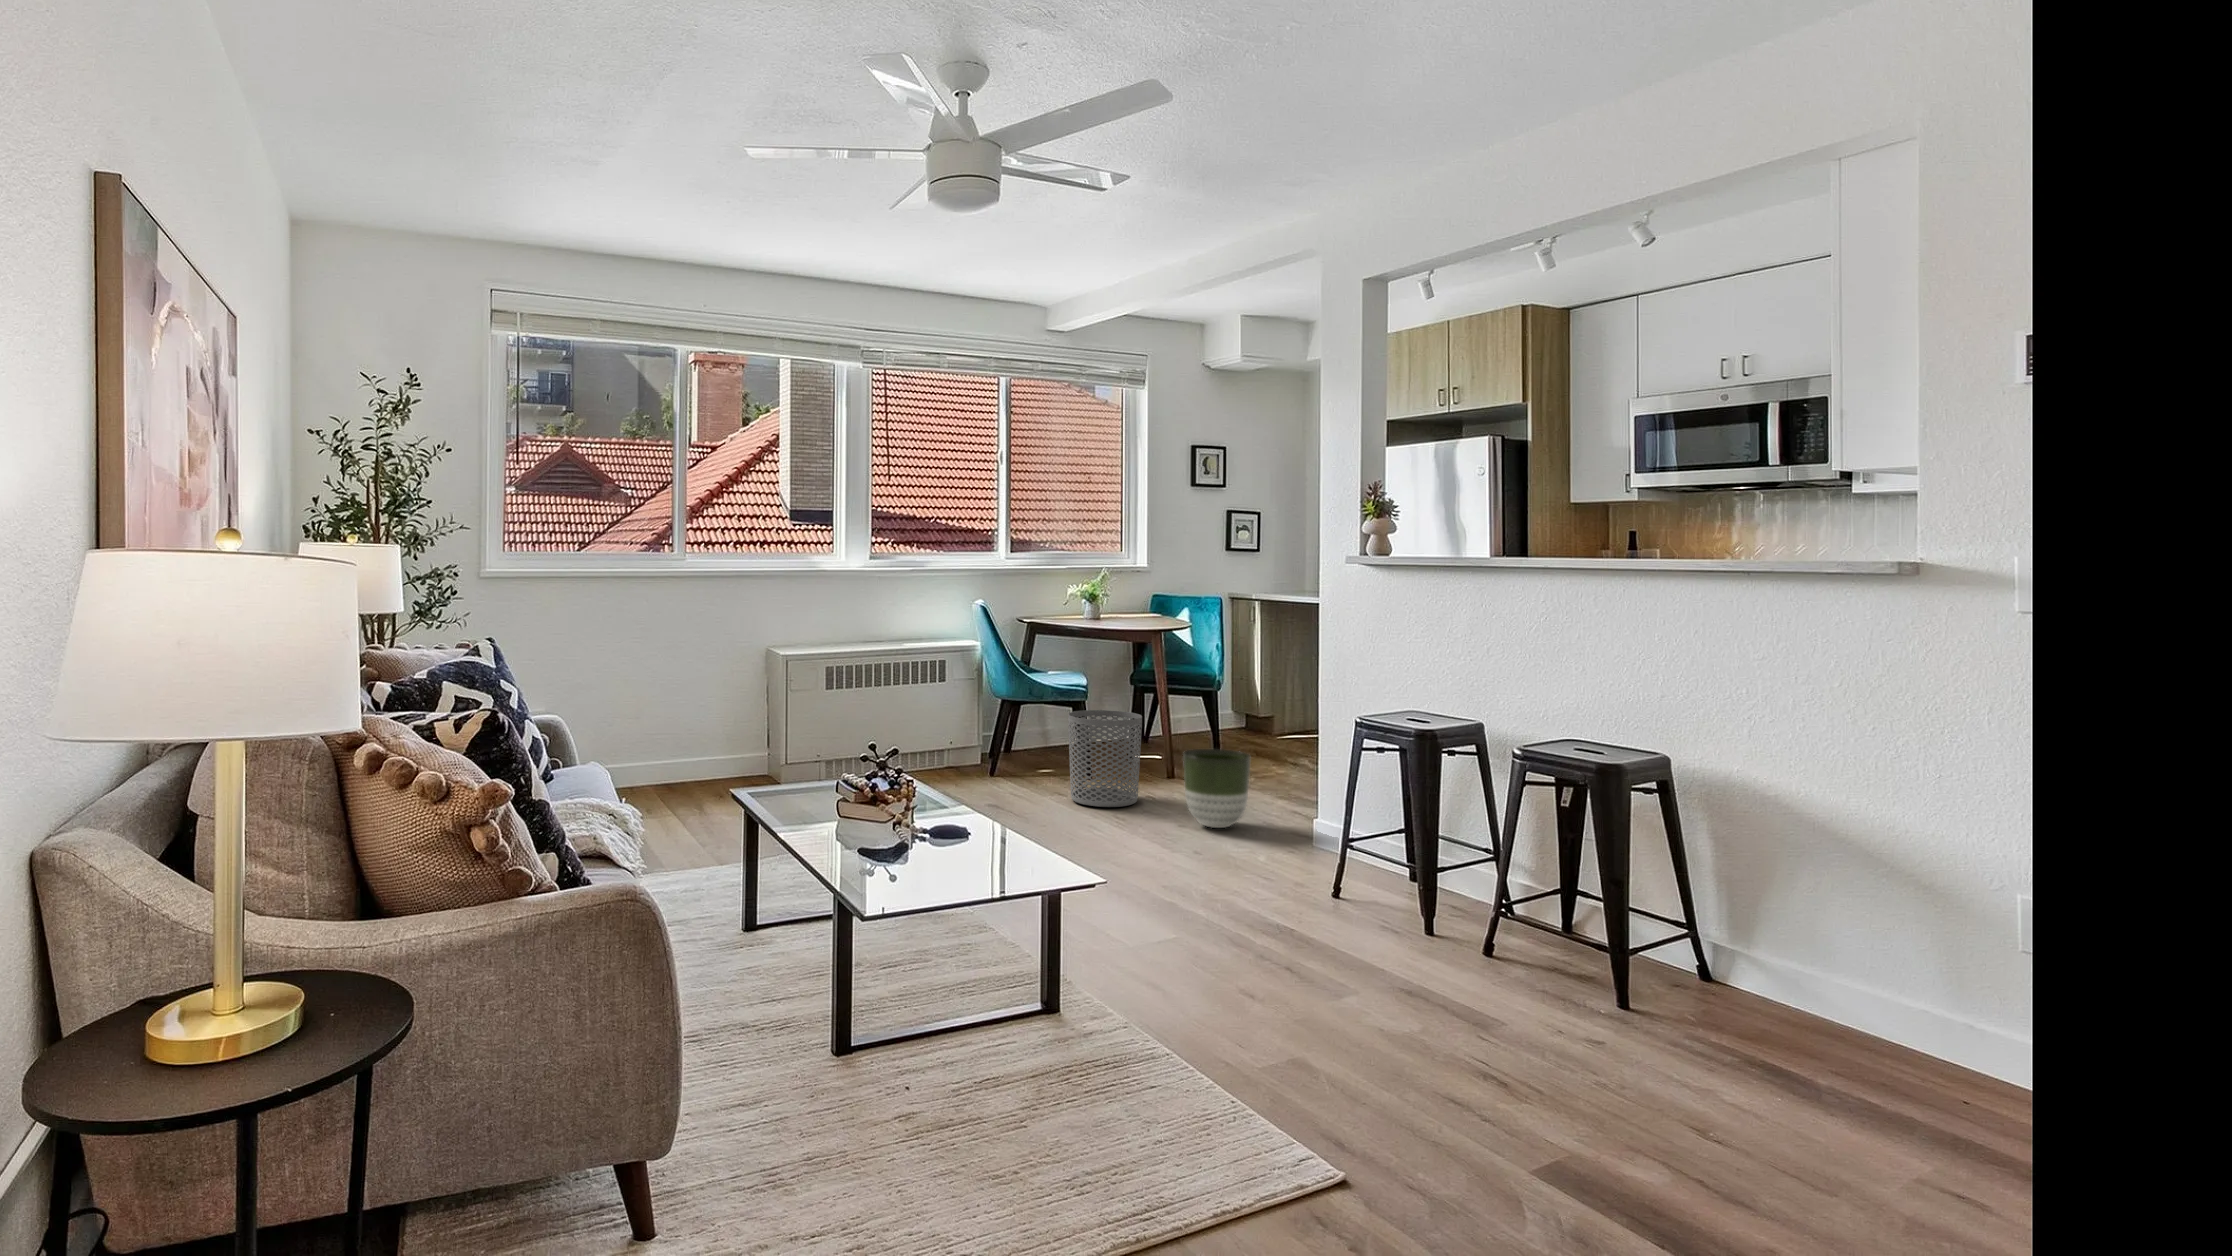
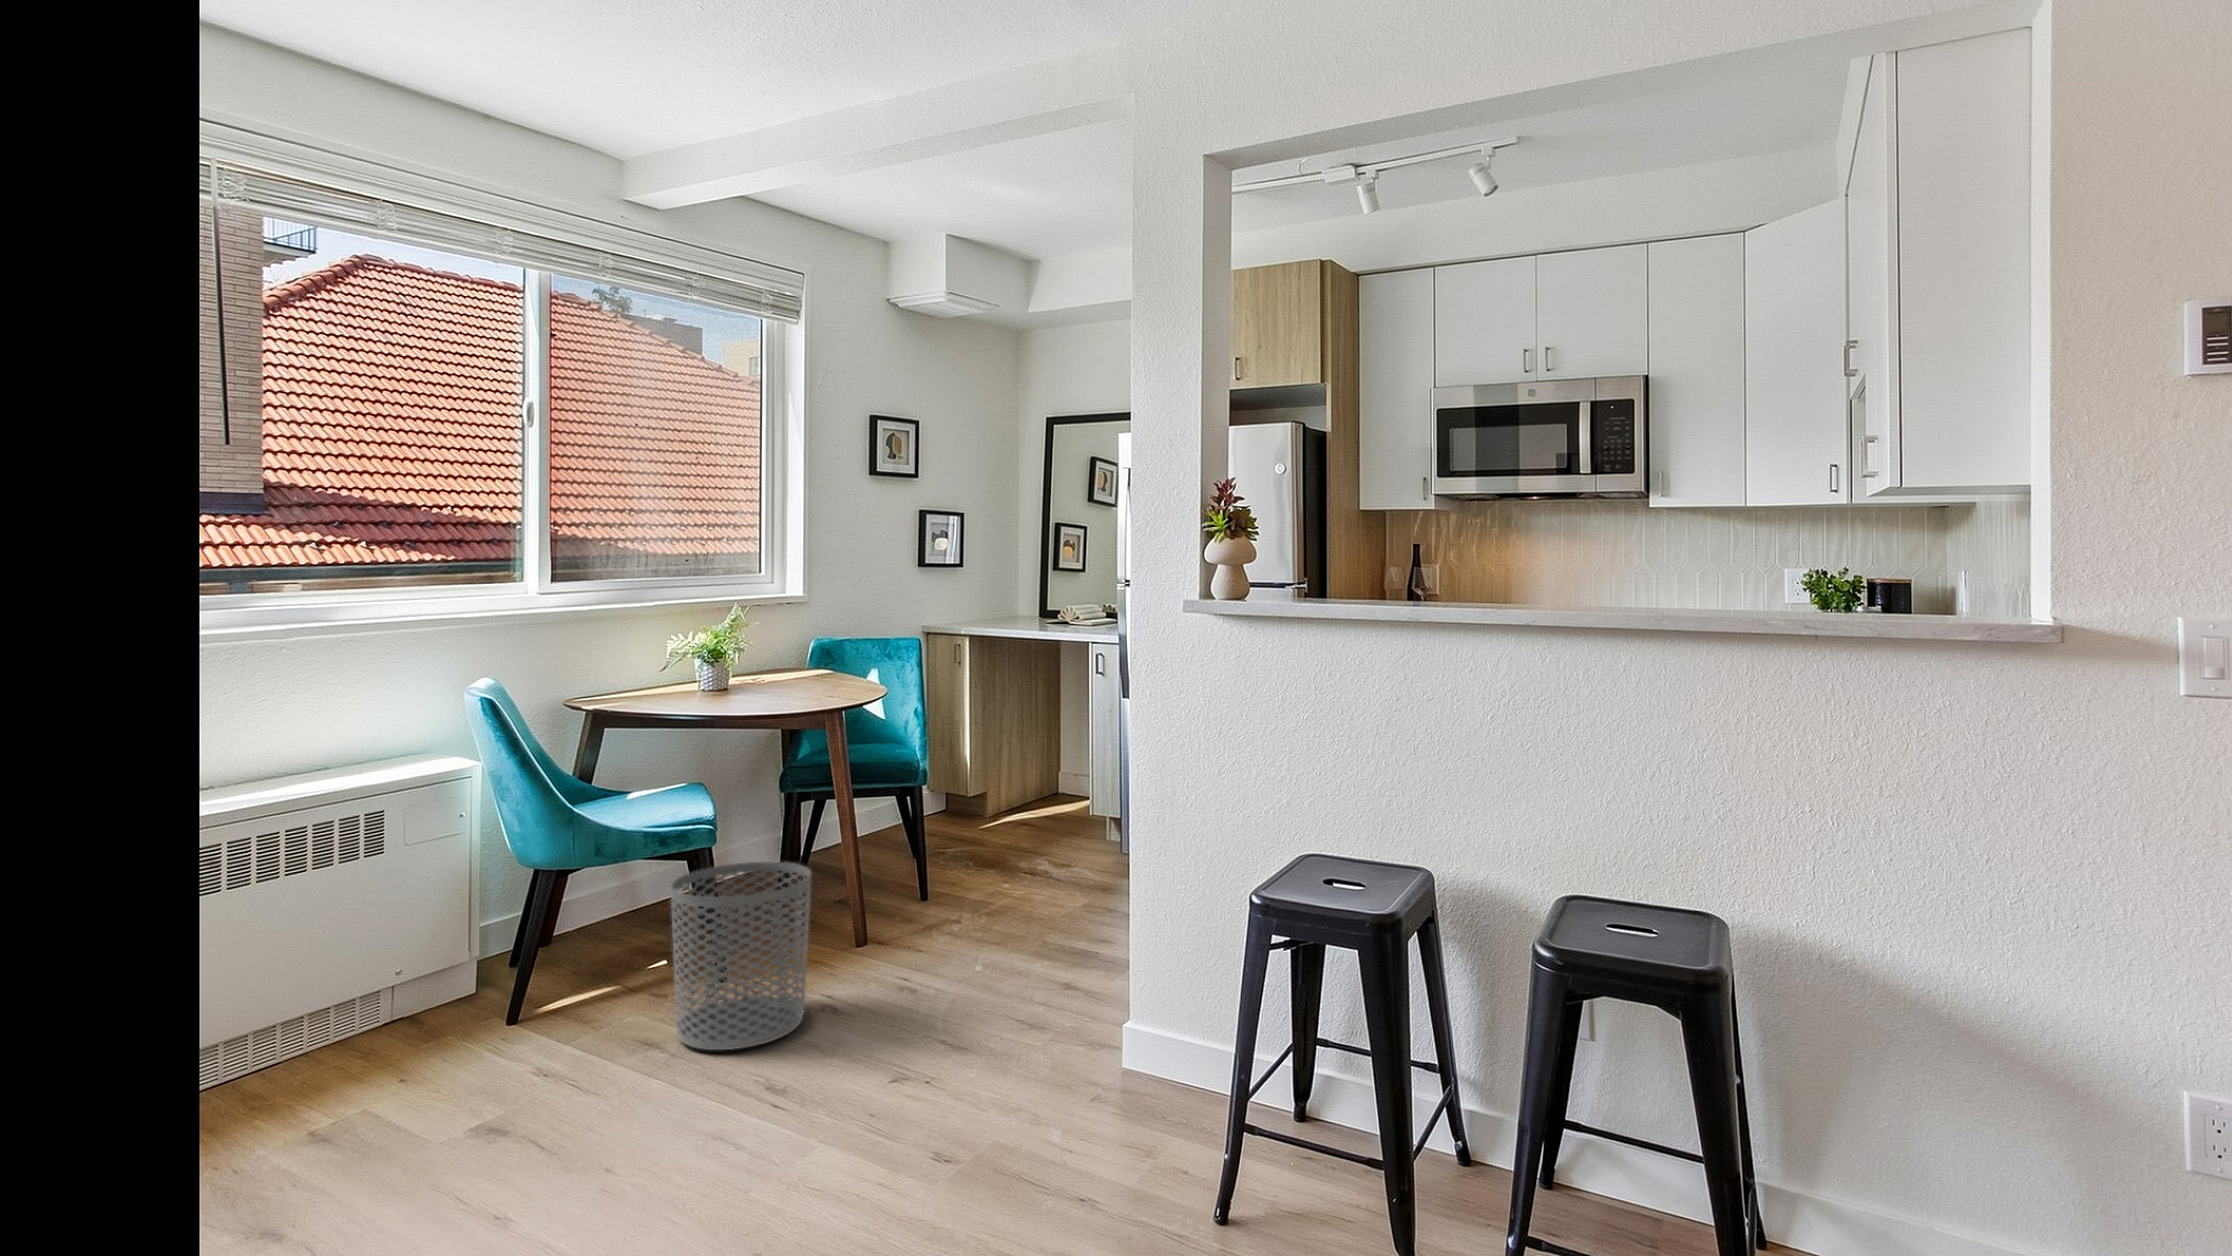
planter: present [1183,749,1250,828] -> none [894,920,1009,1066]

